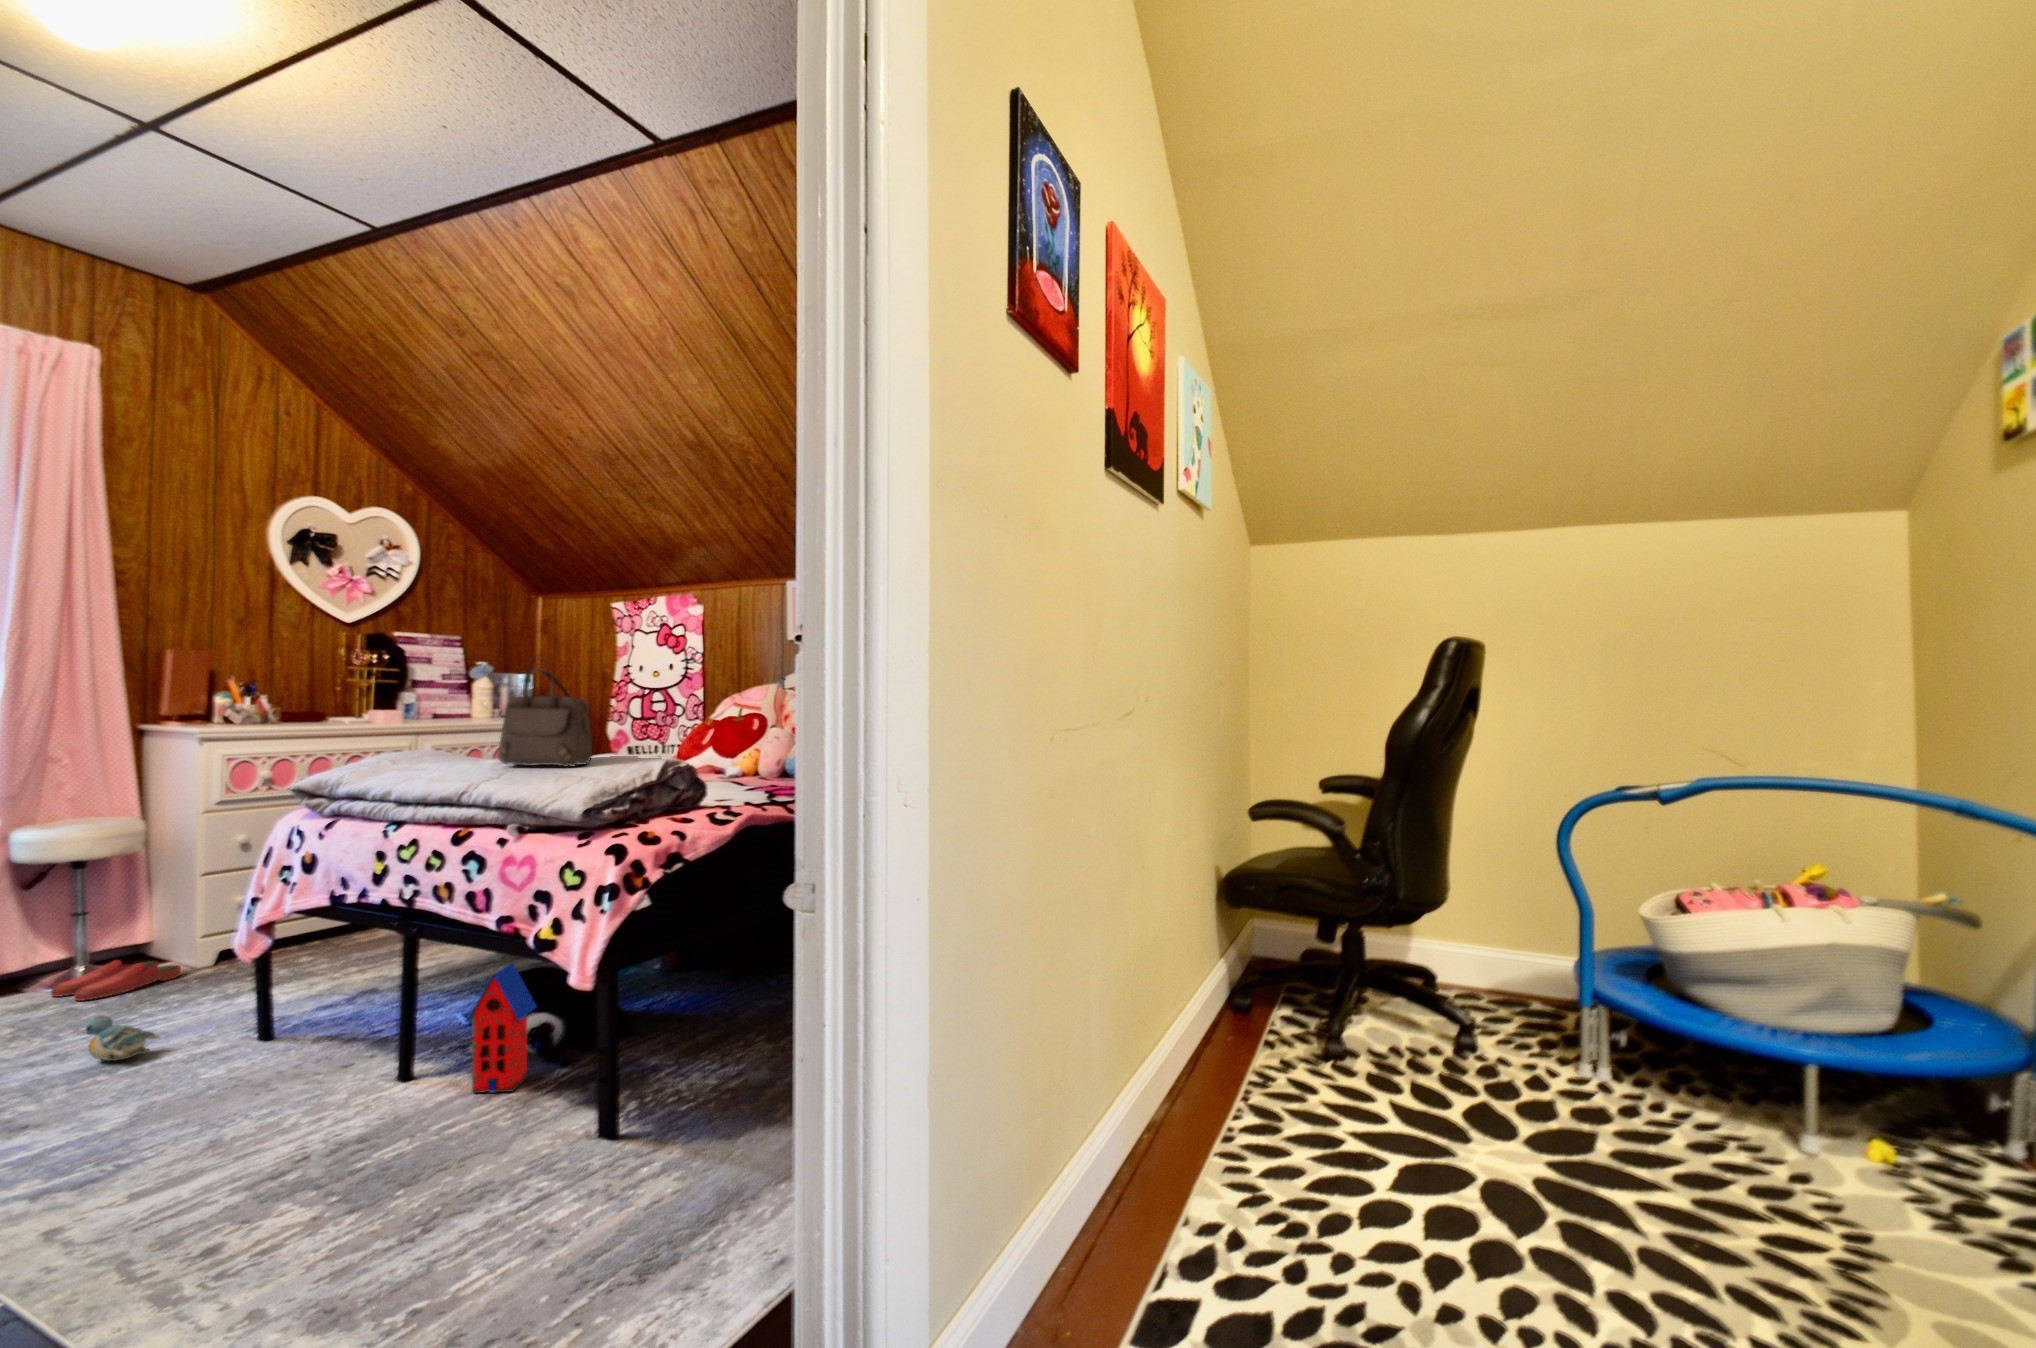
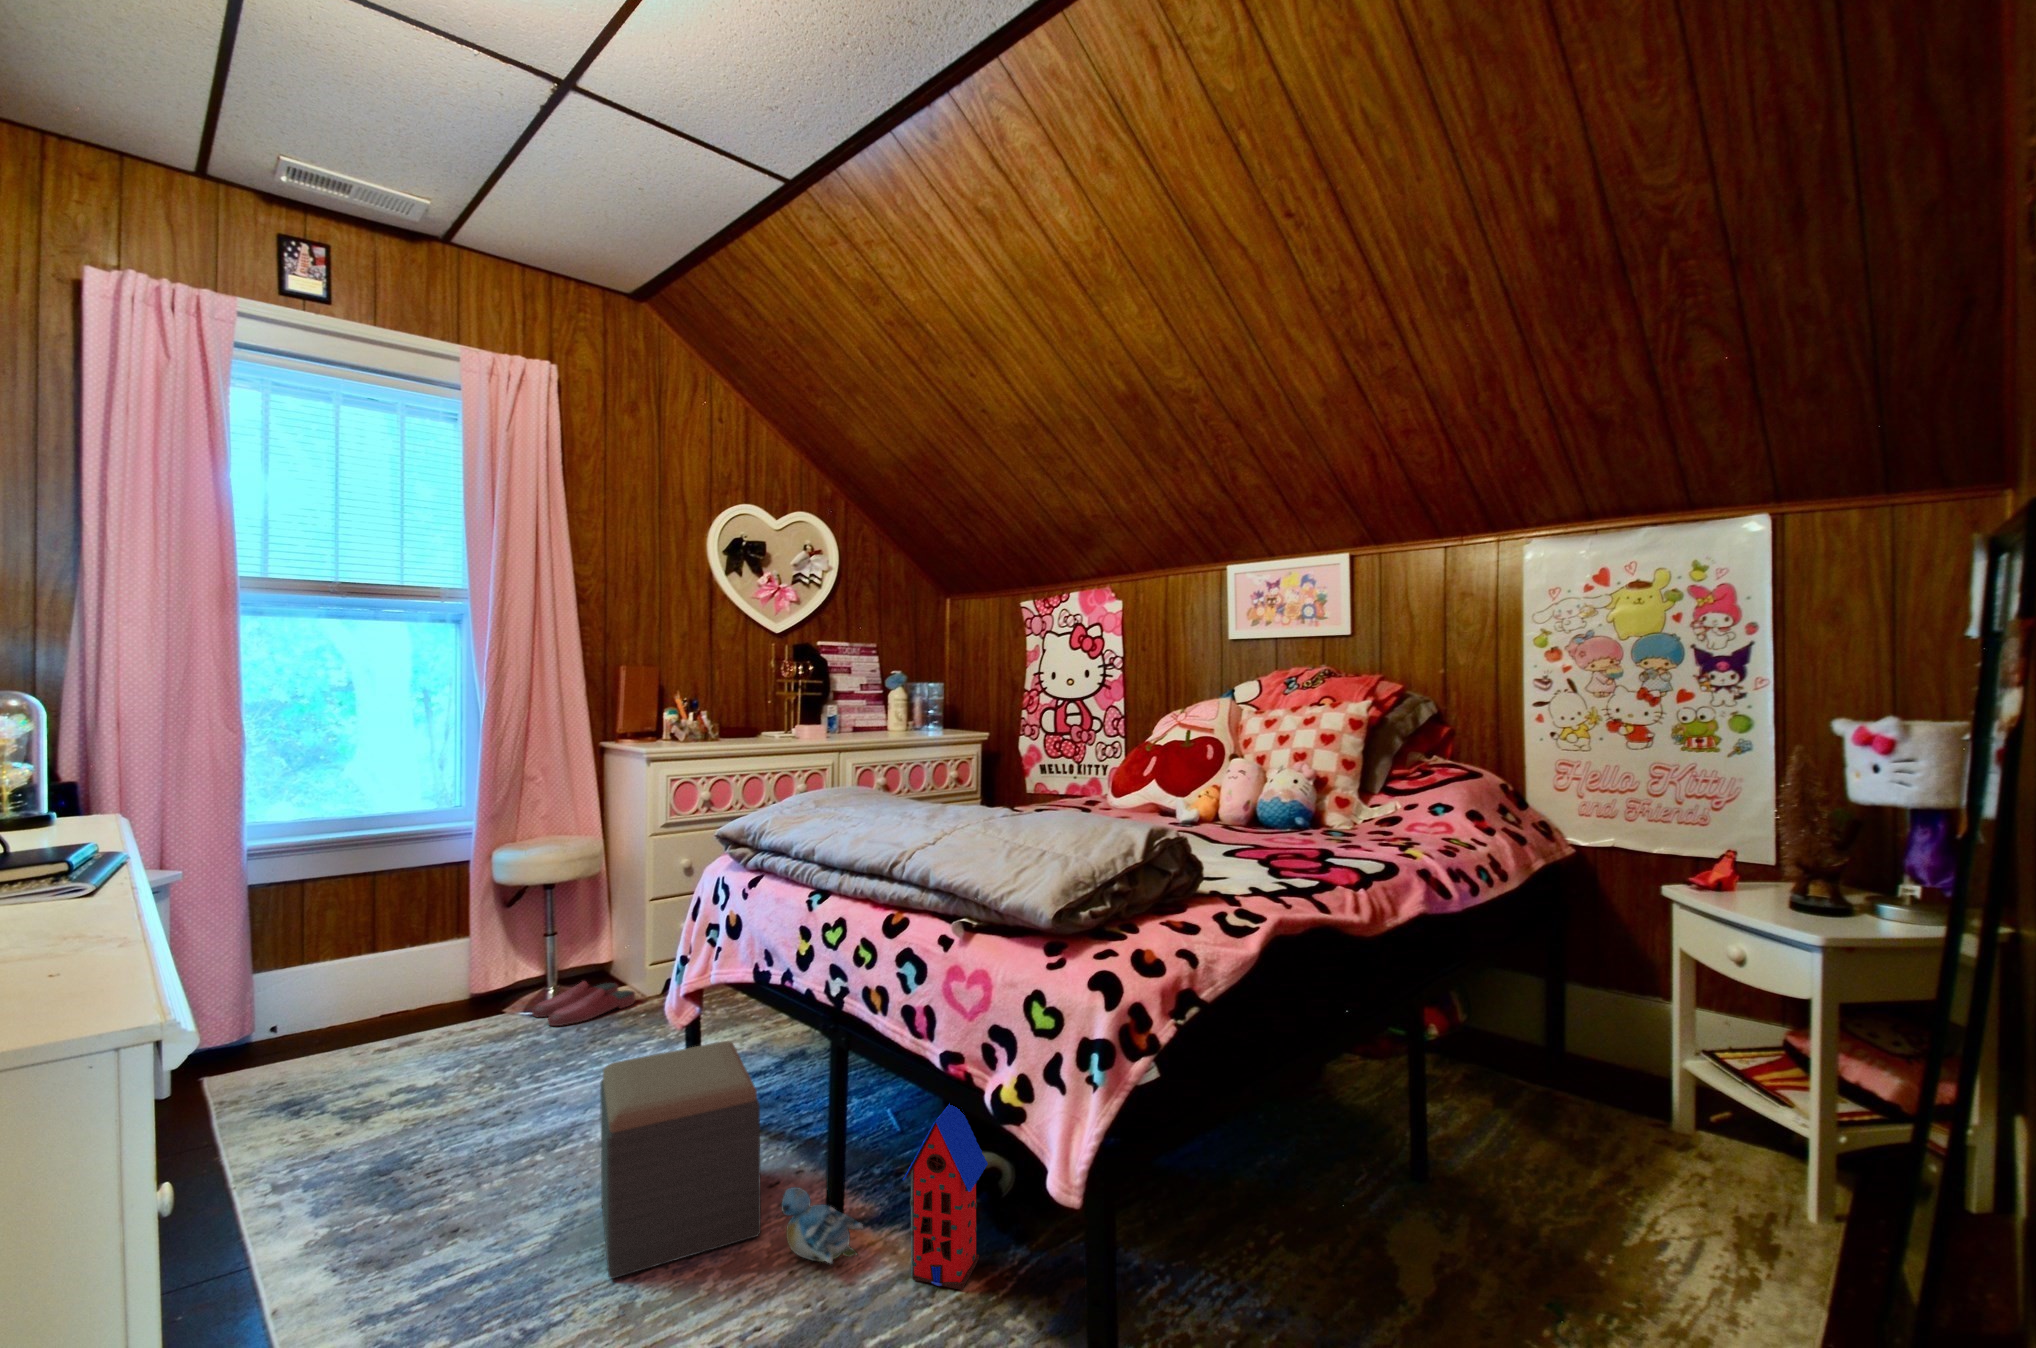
handbag: present [498,661,592,767] -> none [932,677,1049,831]
footstool: none [174,955,339,1132] -> present [600,1041,761,1279]
plush toy: present [86,1015,160,1061] -> present [781,1187,863,1263]

